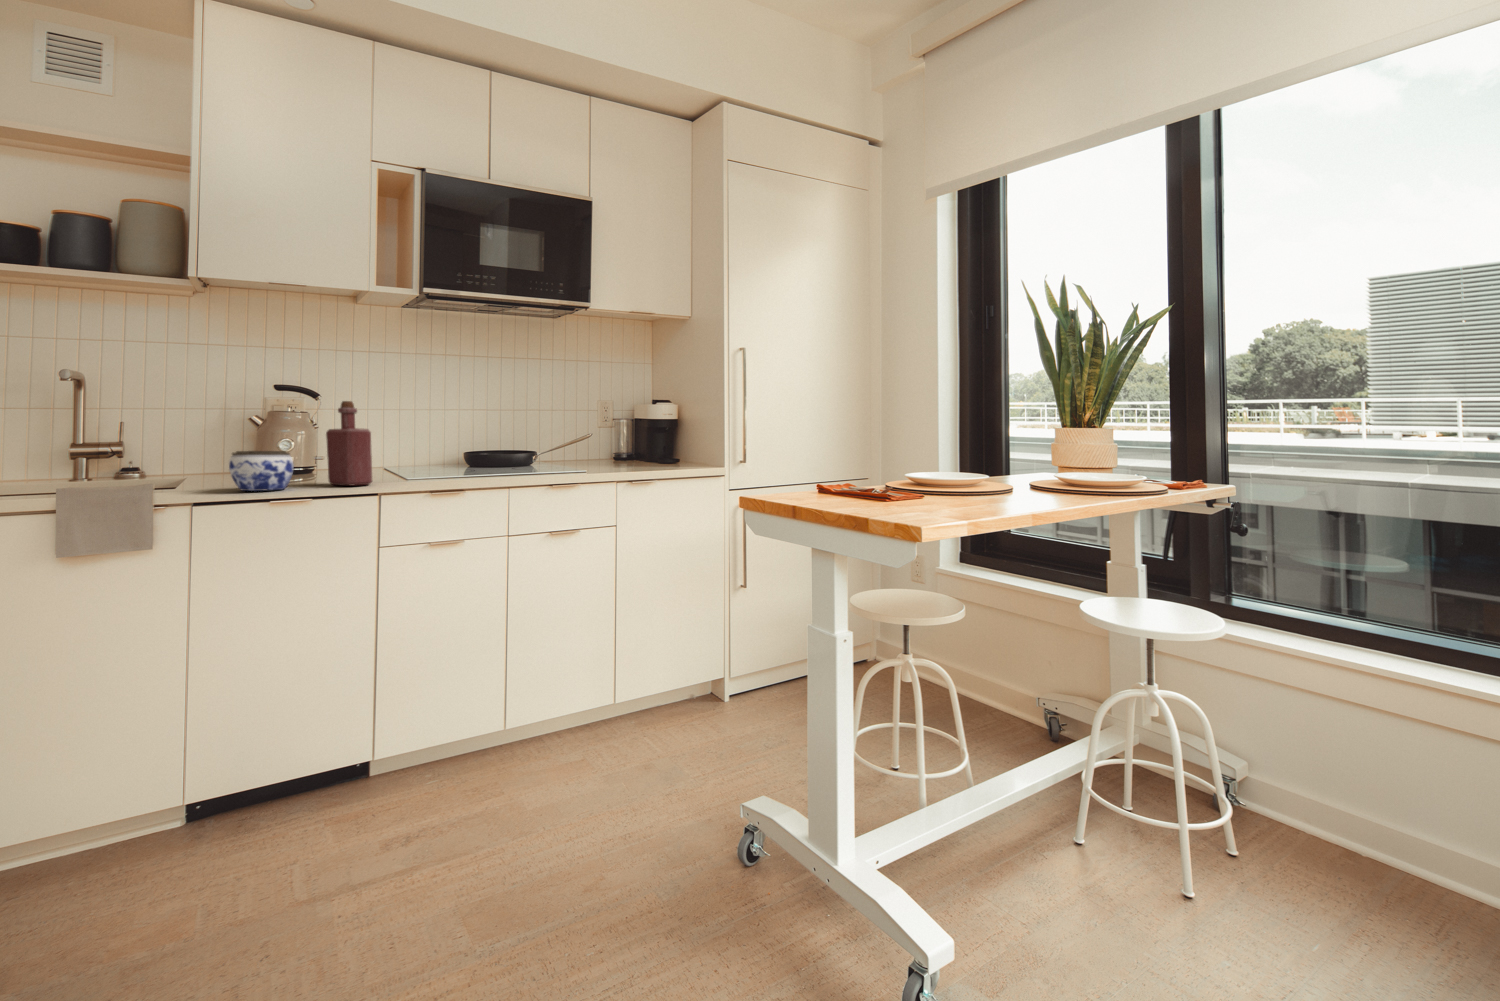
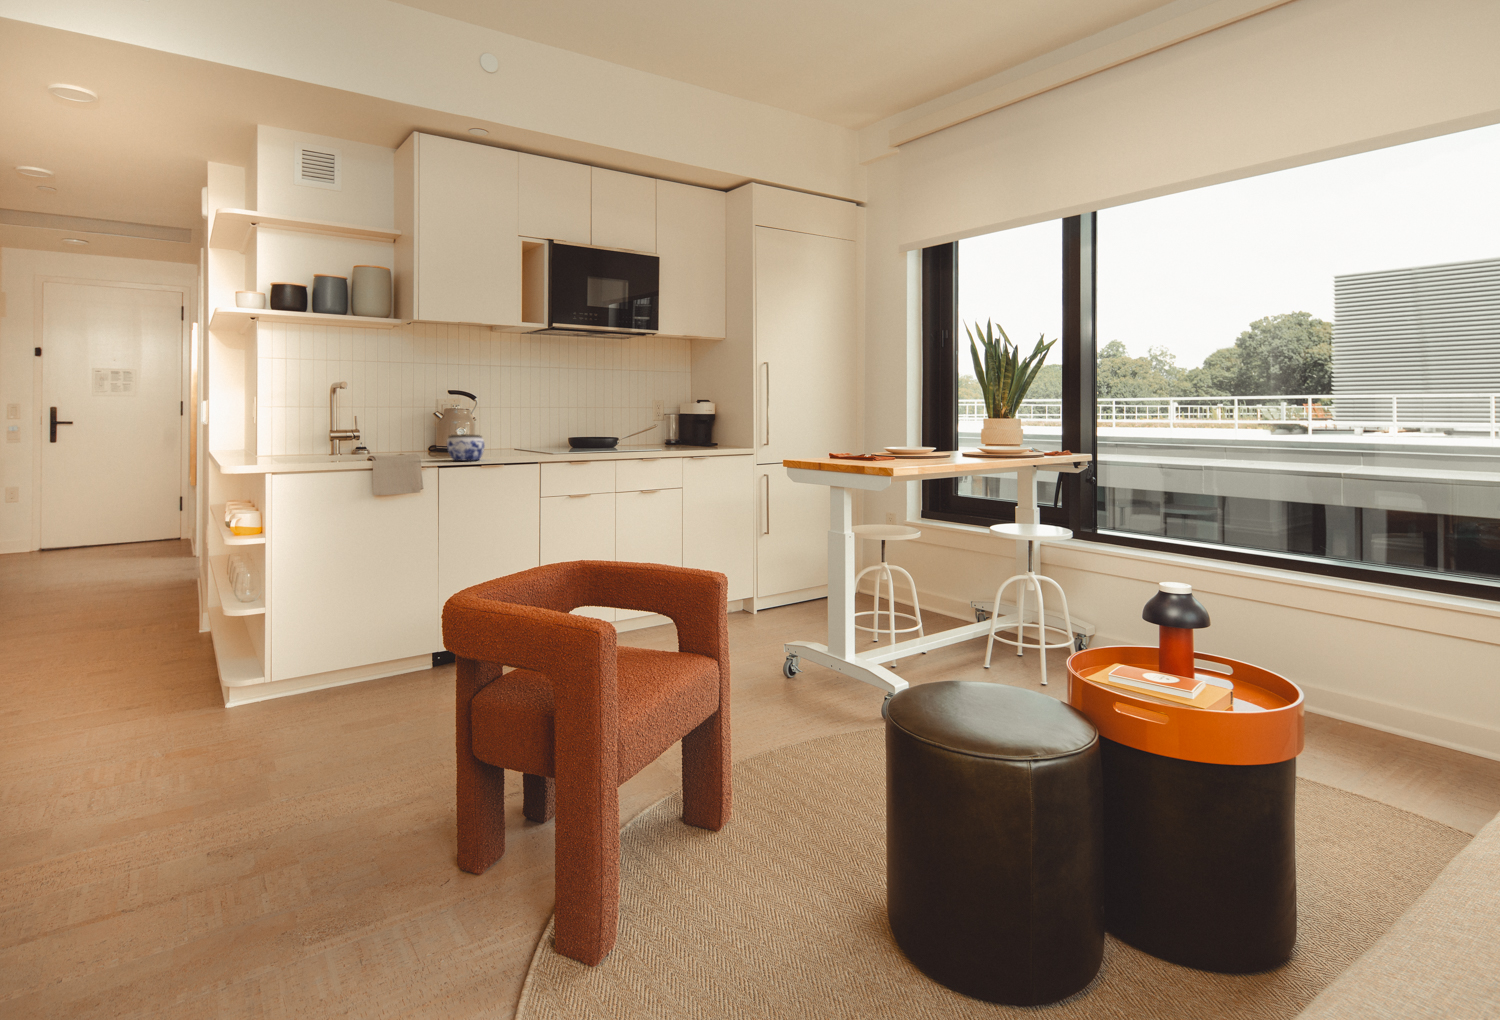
bottle: present [326,401,372,486] -> none [501,402,531,458]

